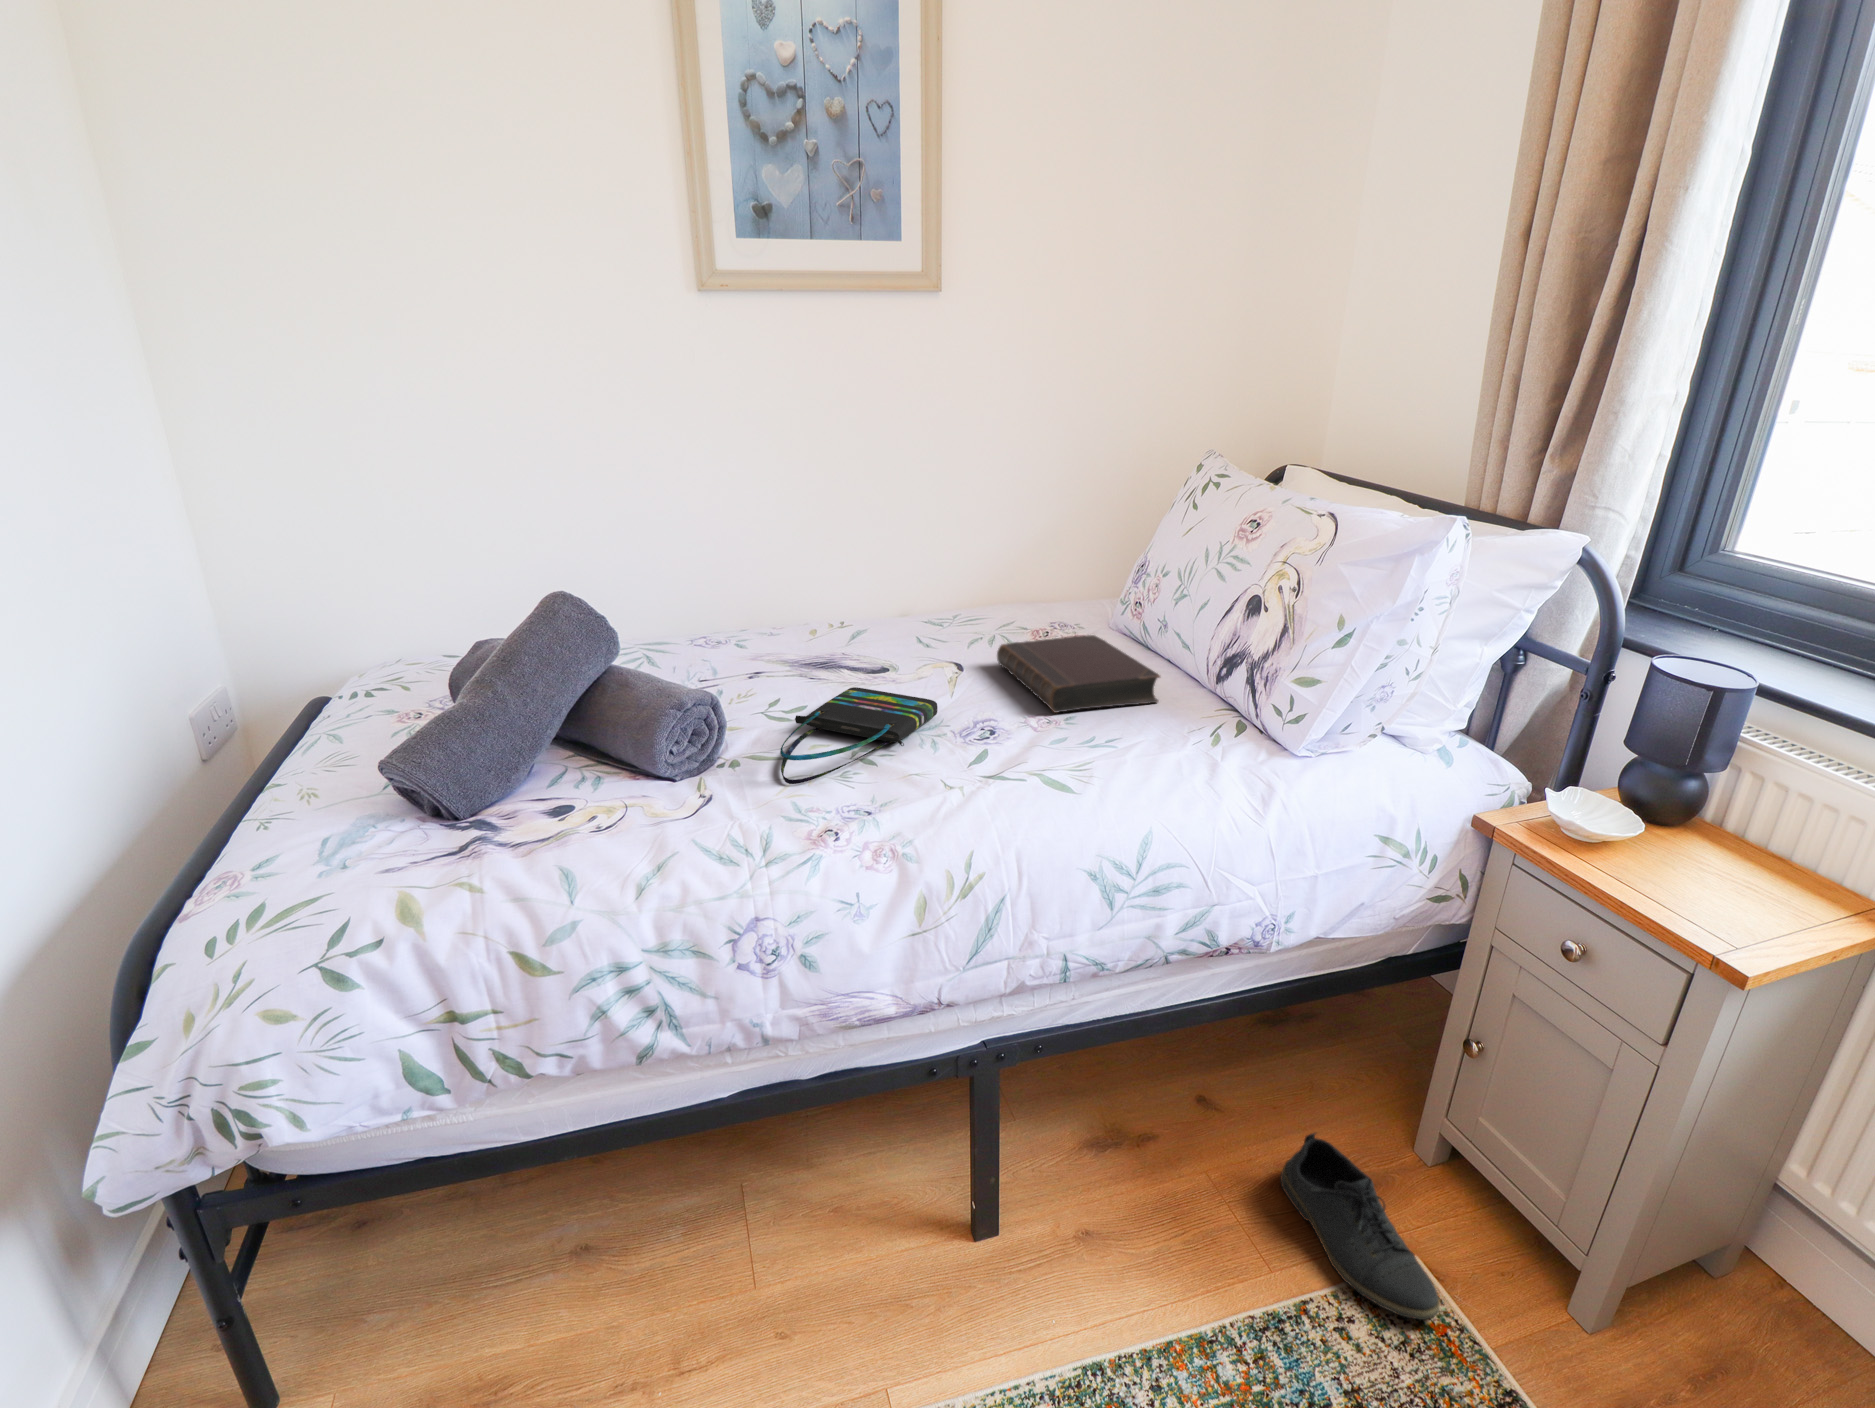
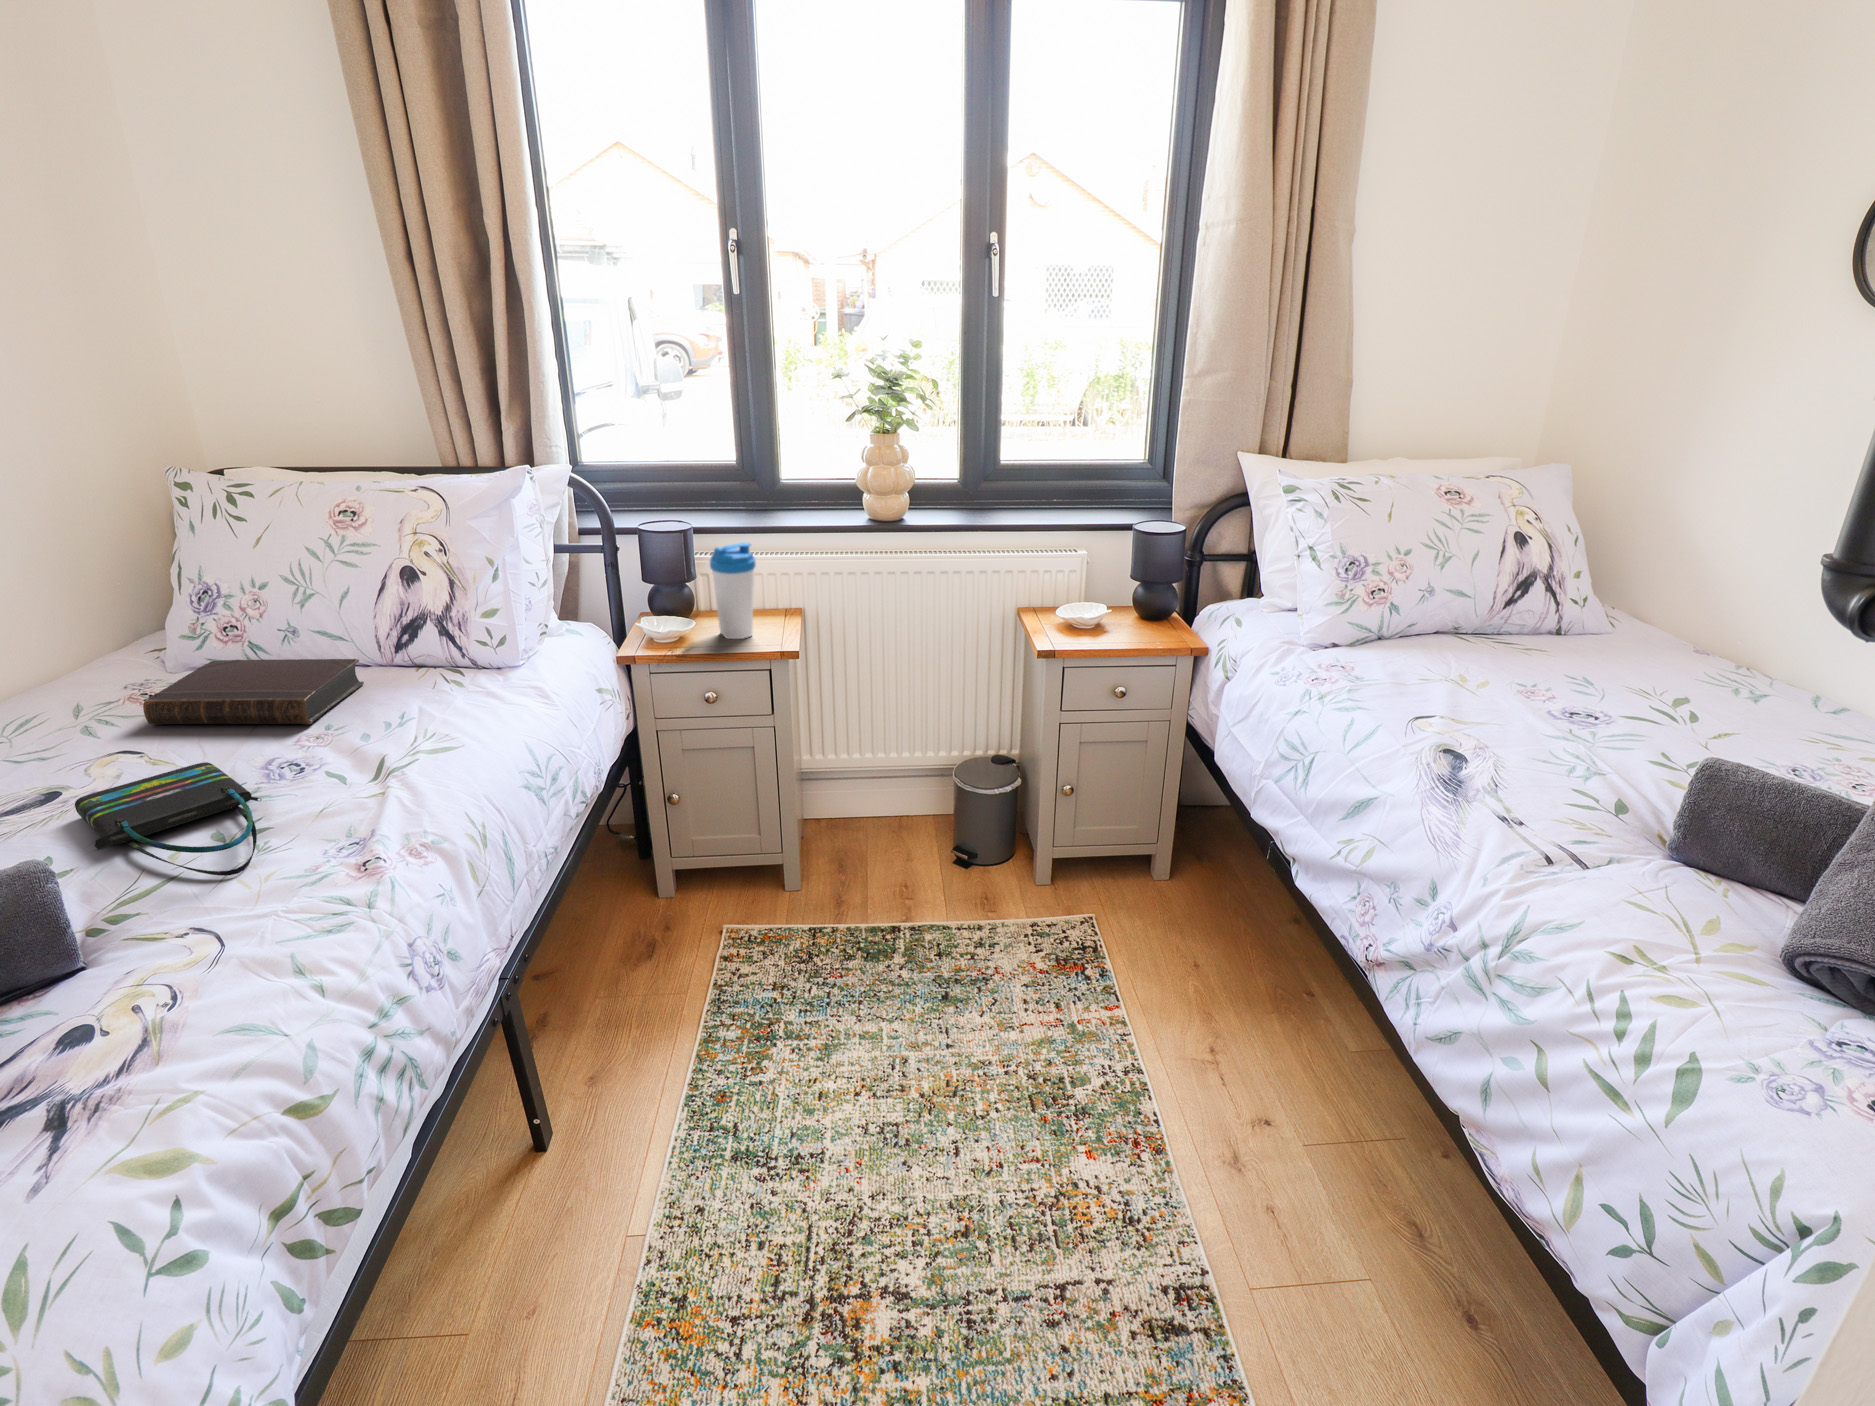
water bottle: none [1693,716,1824,889] -> present [710,543,756,639]
shoe: present [1280,1133,1440,1319] -> none [630,903,761,962]

